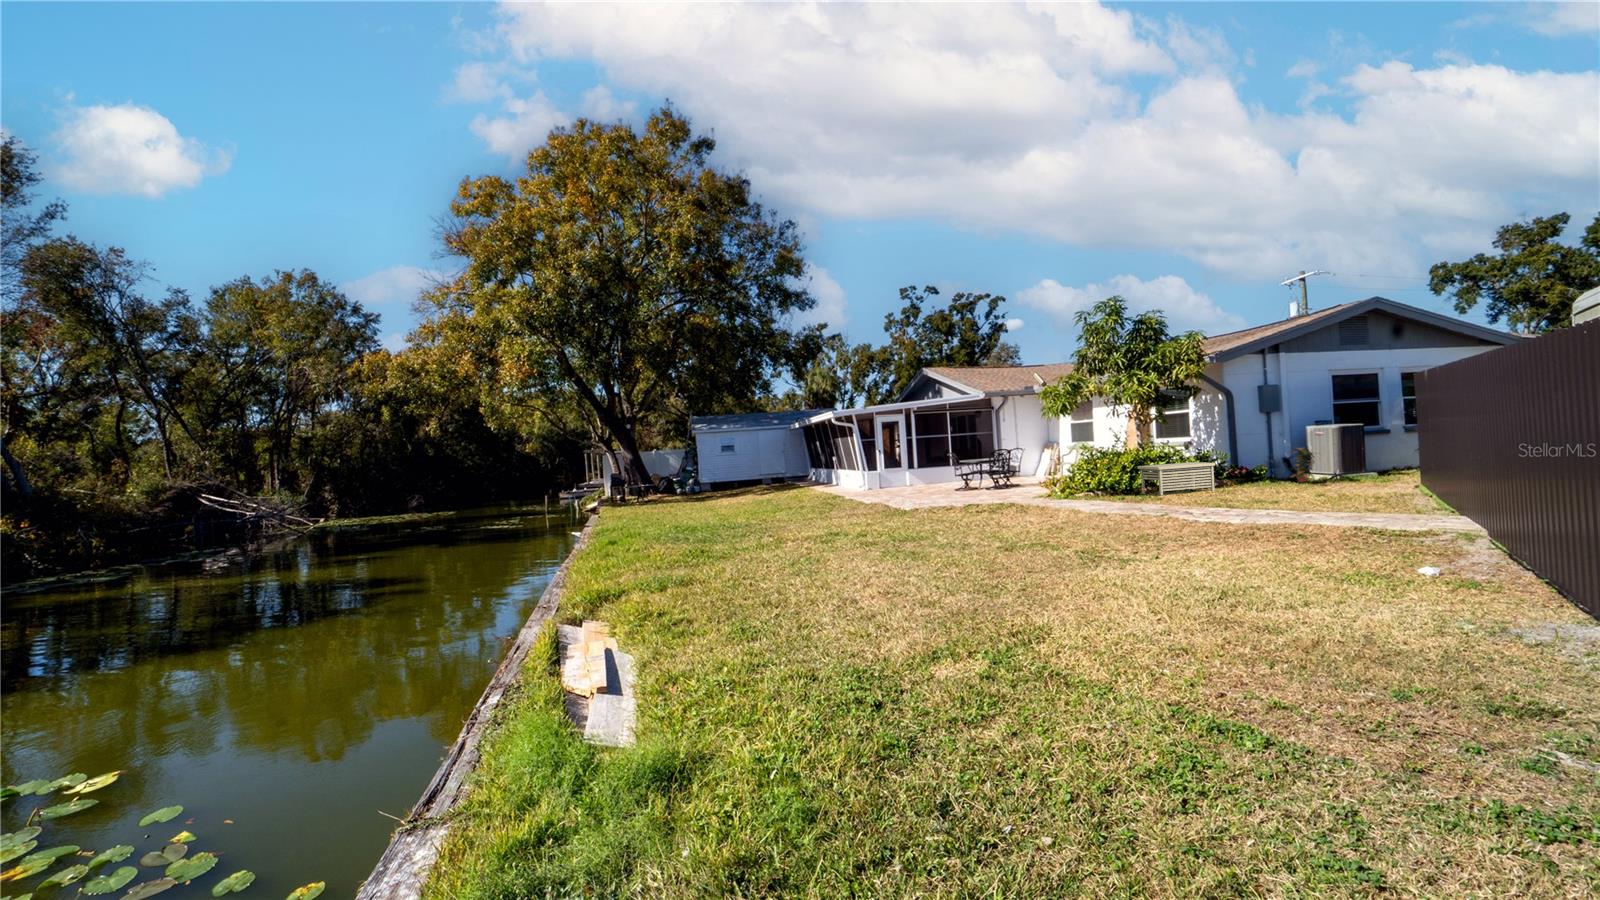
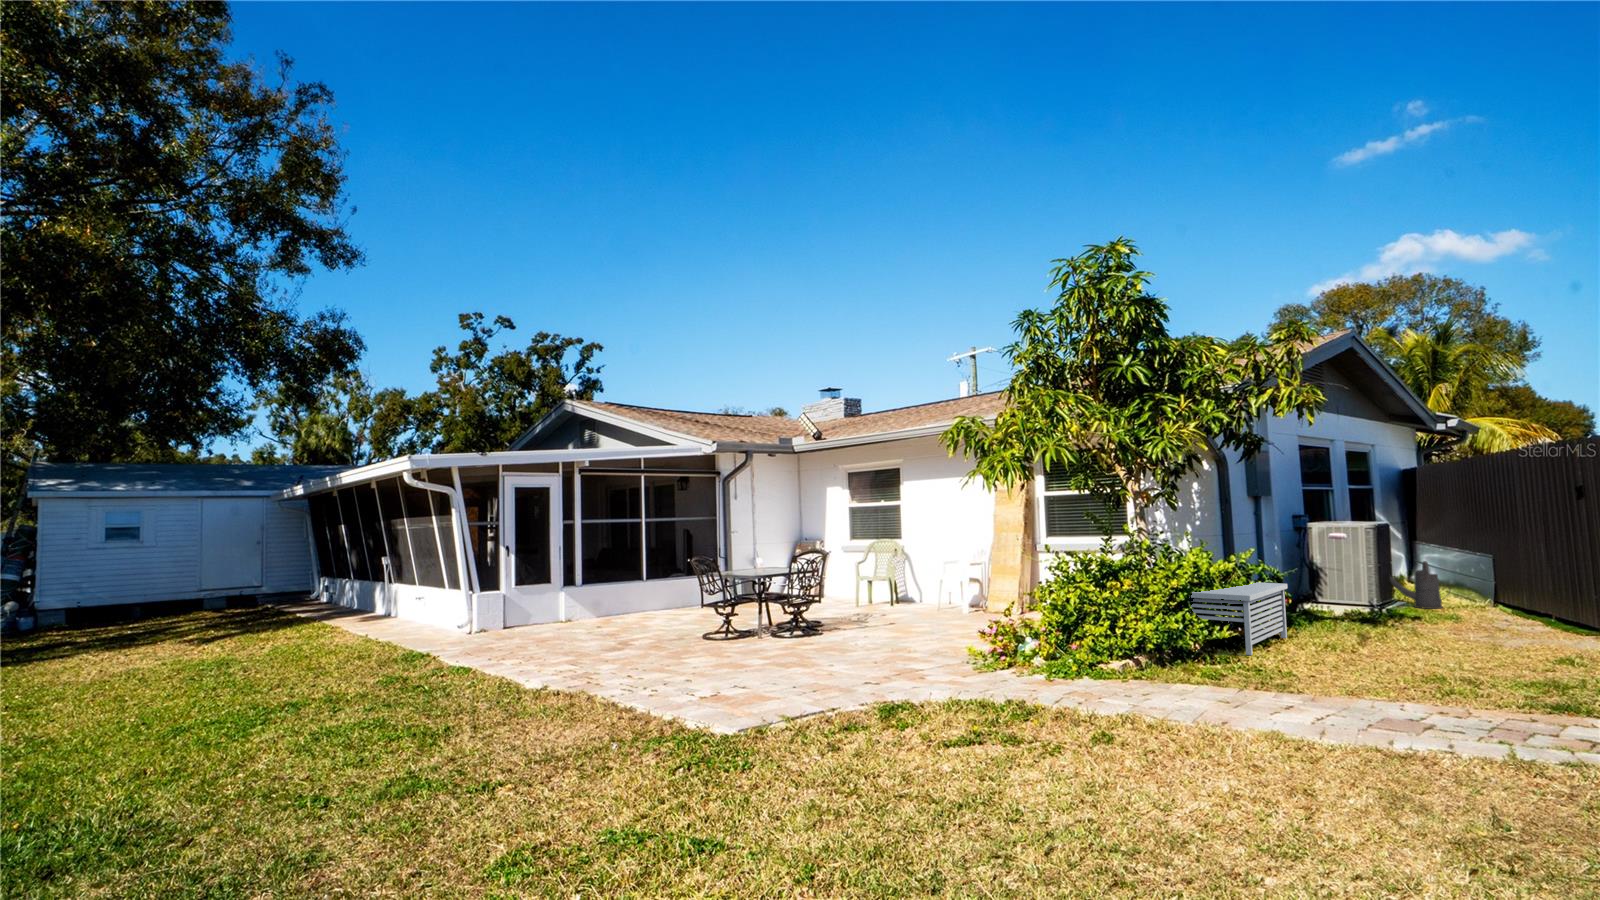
decorative plant: present [1292,448,1313,482] -> none [1302,554,1350,612]
watering can: none [1350,451,1390,481] -> present [1390,561,1450,609]

